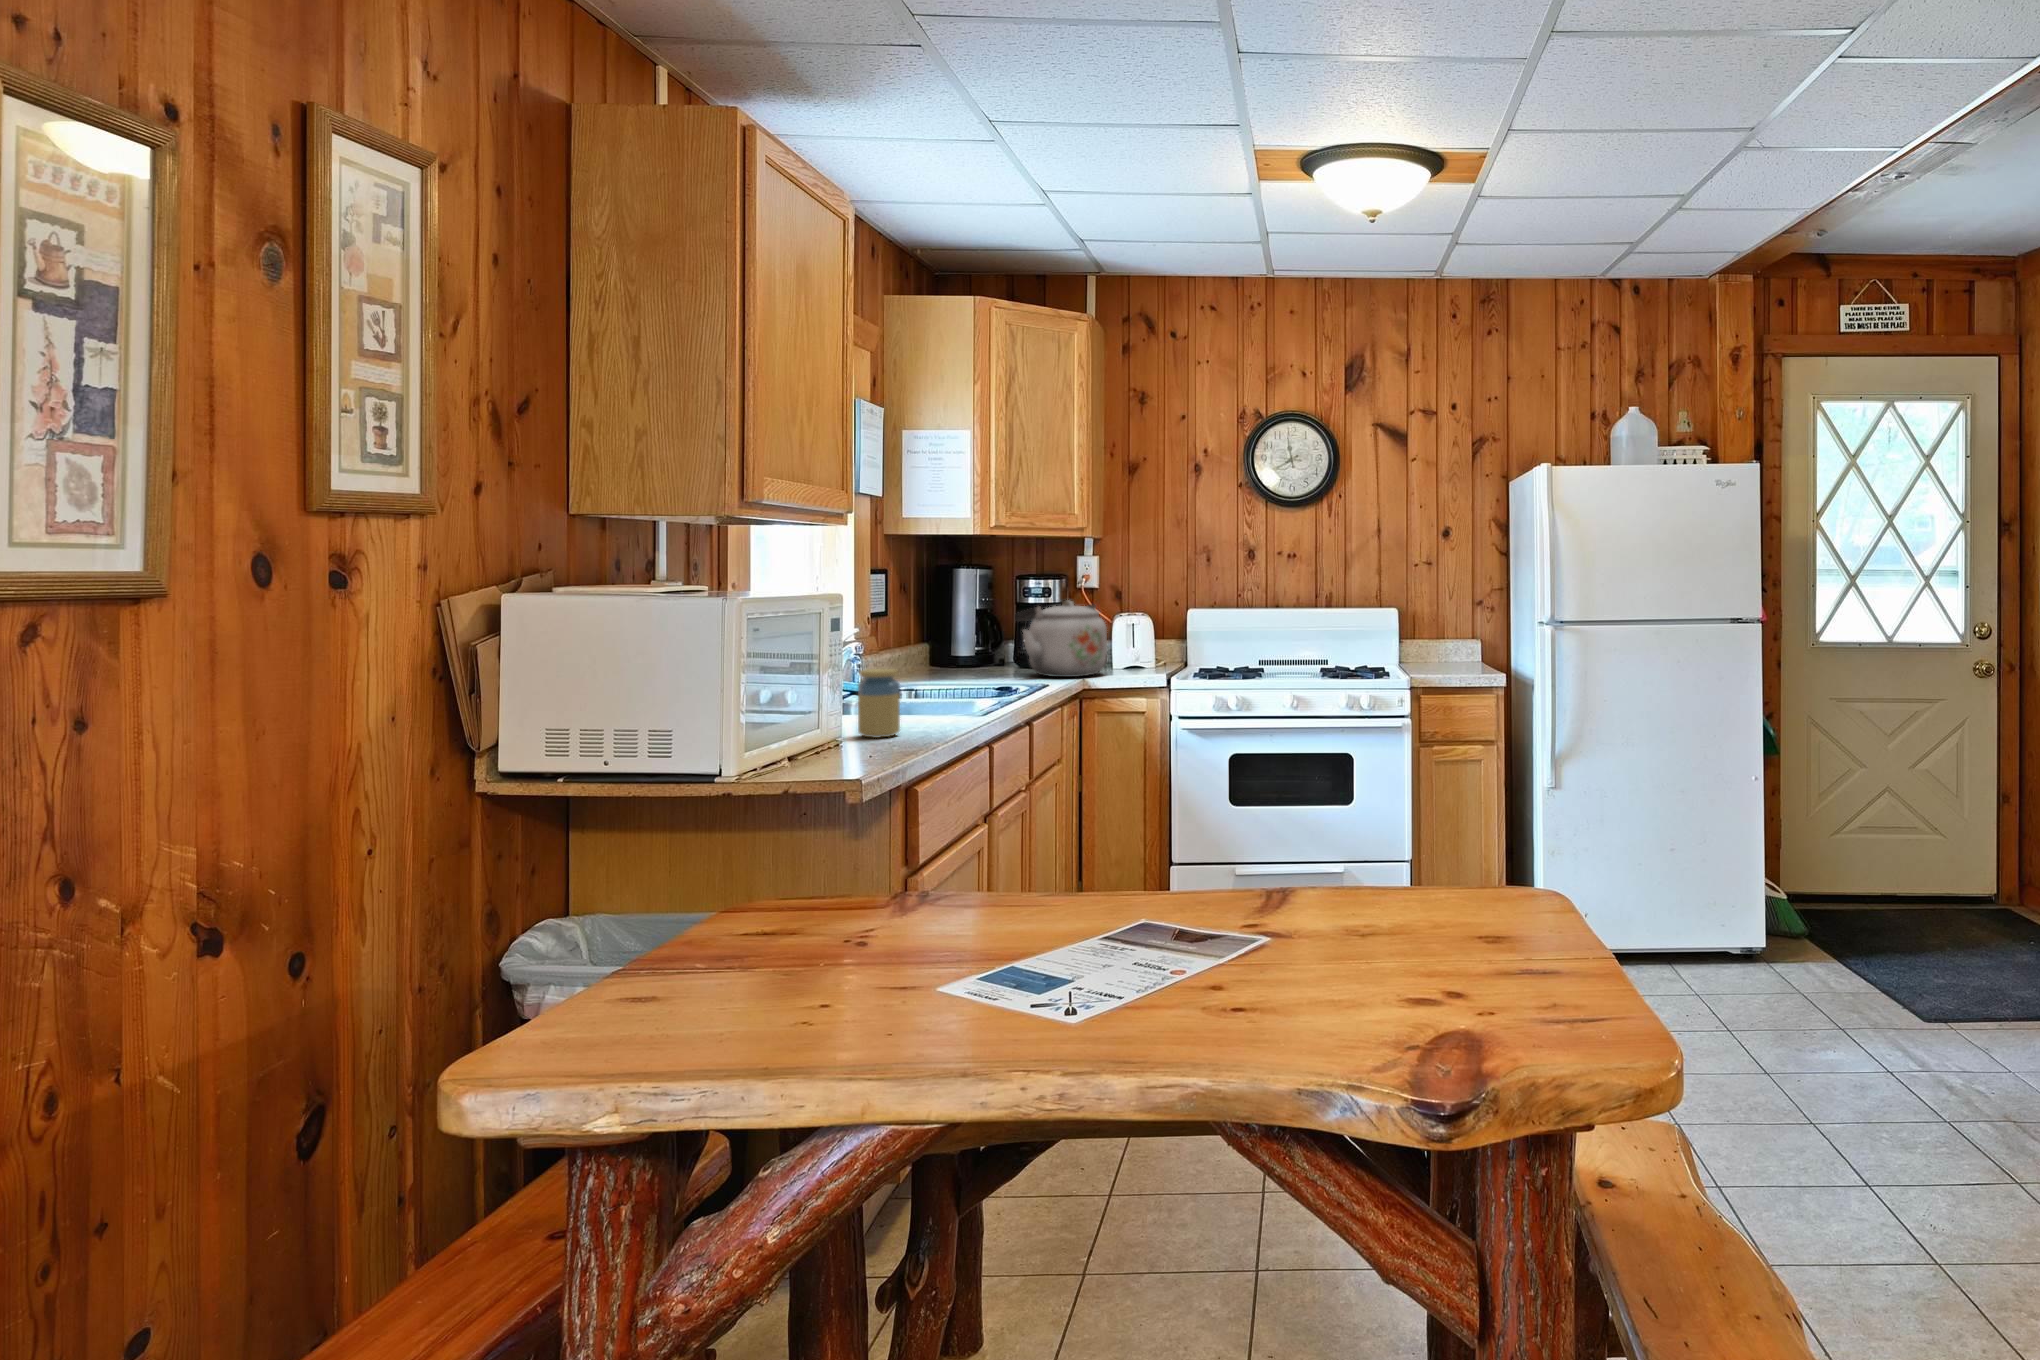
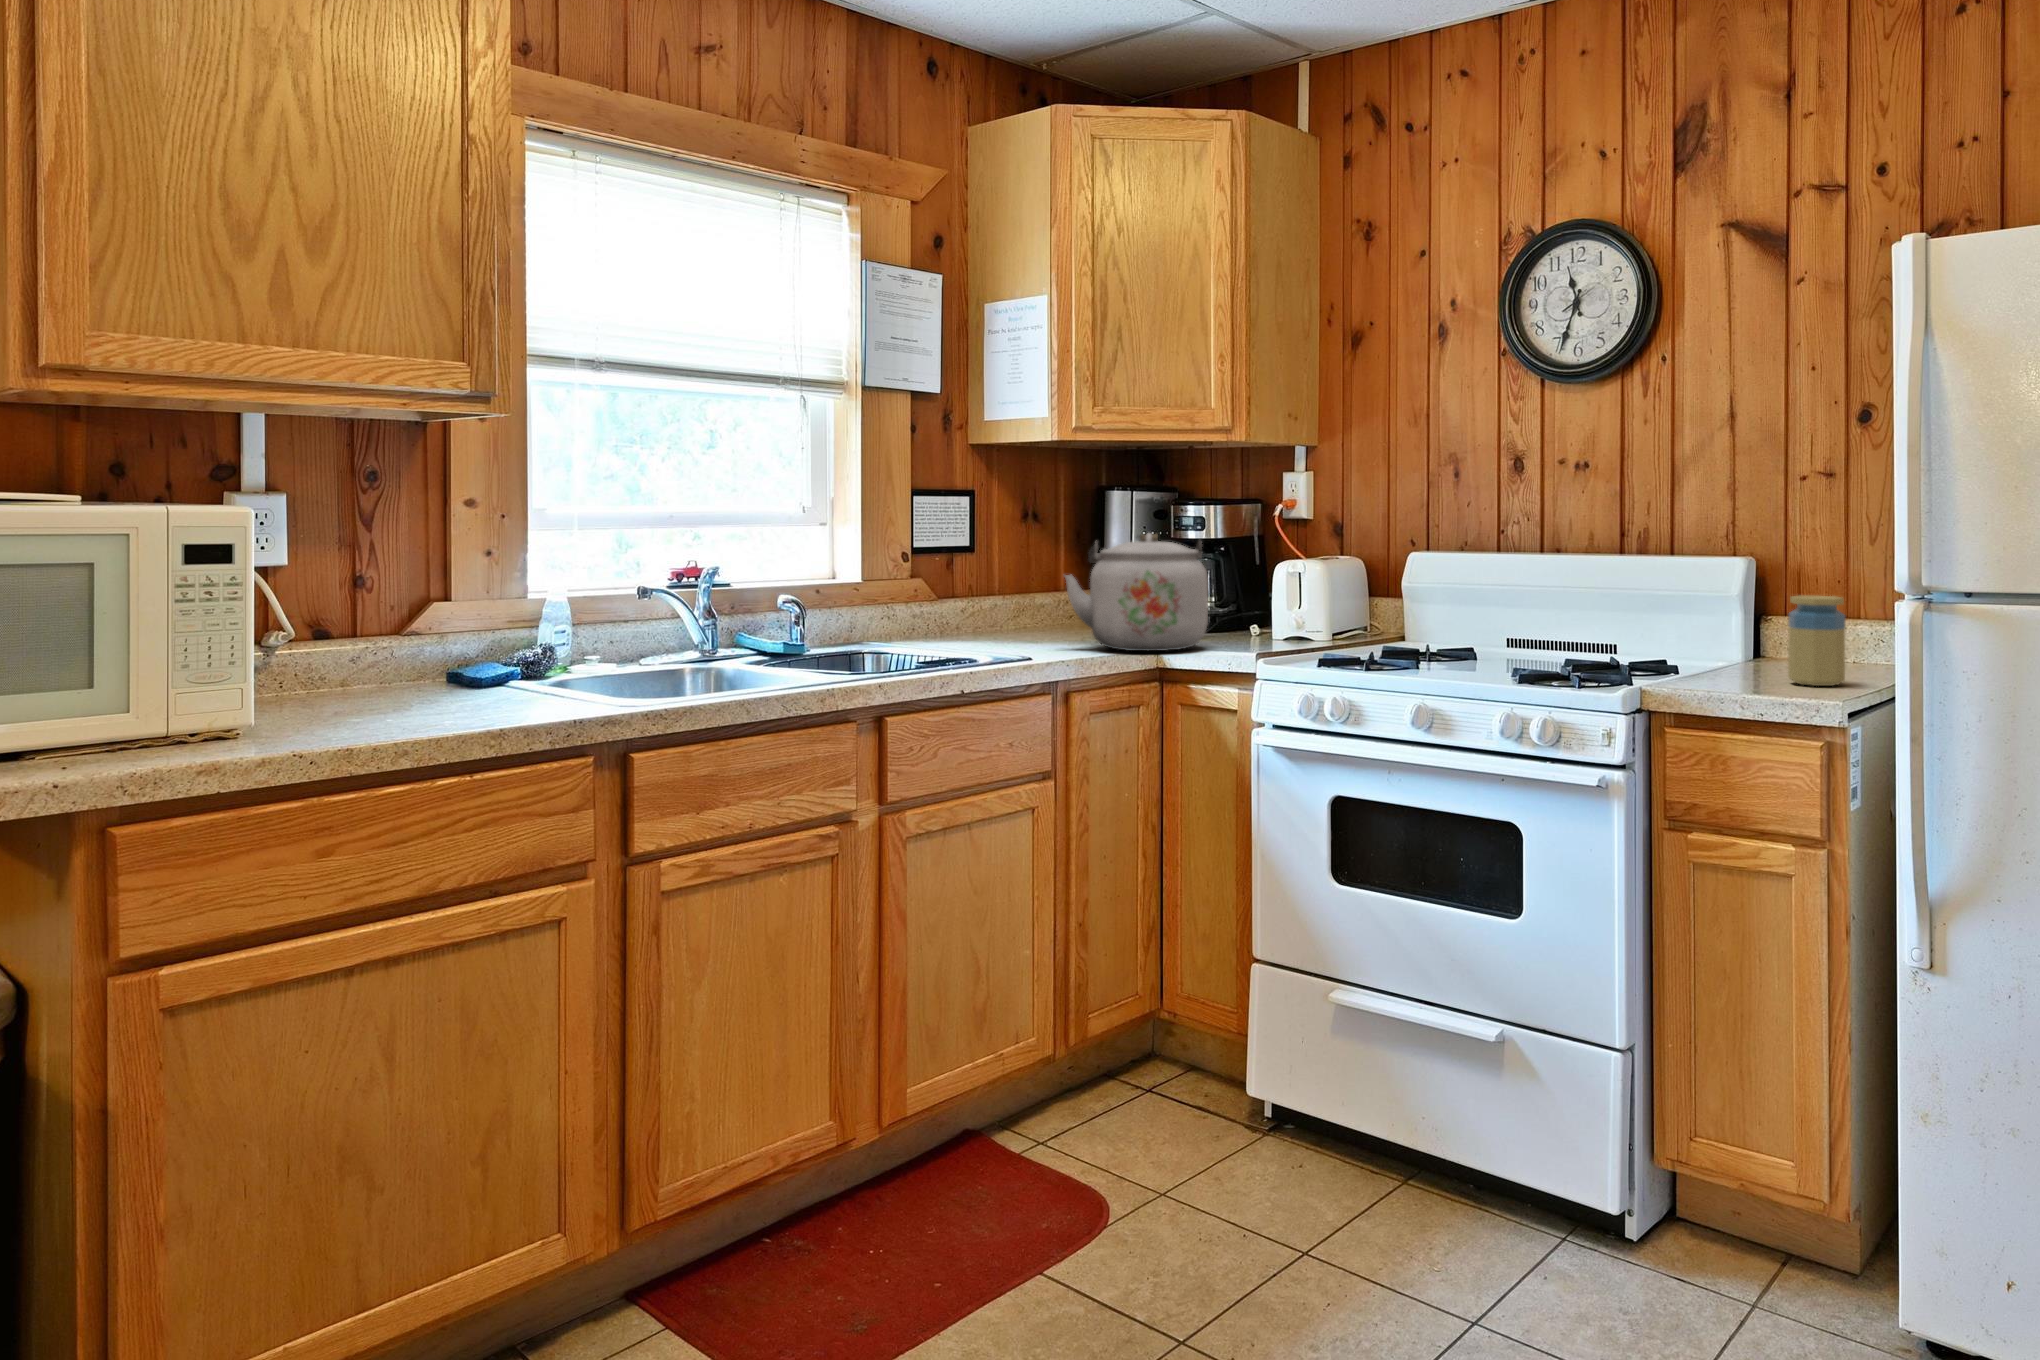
jar: present [858,669,900,738] -> present [1788,596,1845,686]

